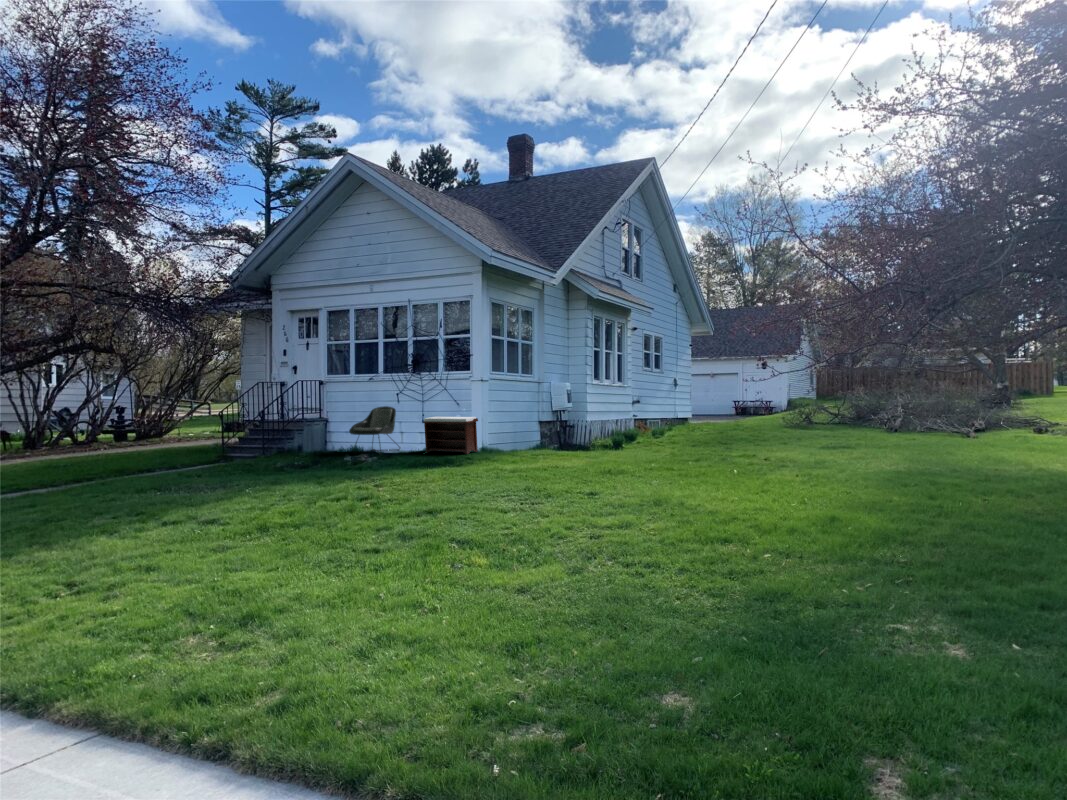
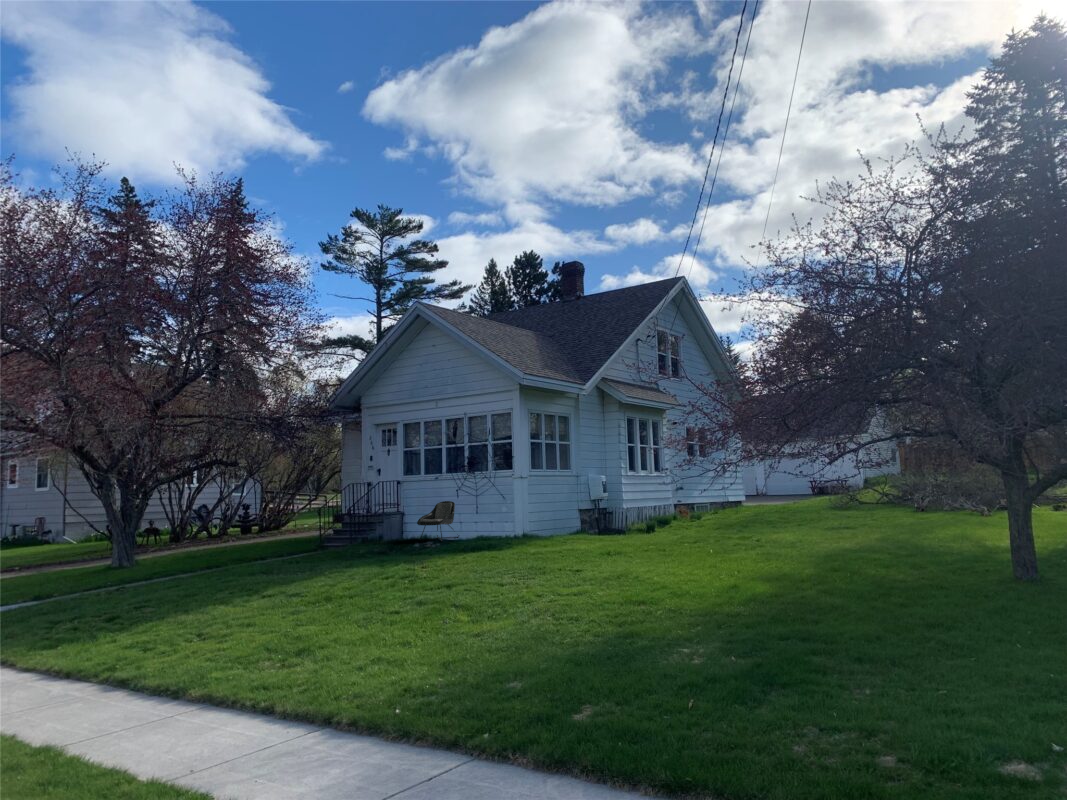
bench: present [423,417,478,454] -> none [475,508,520,540]

